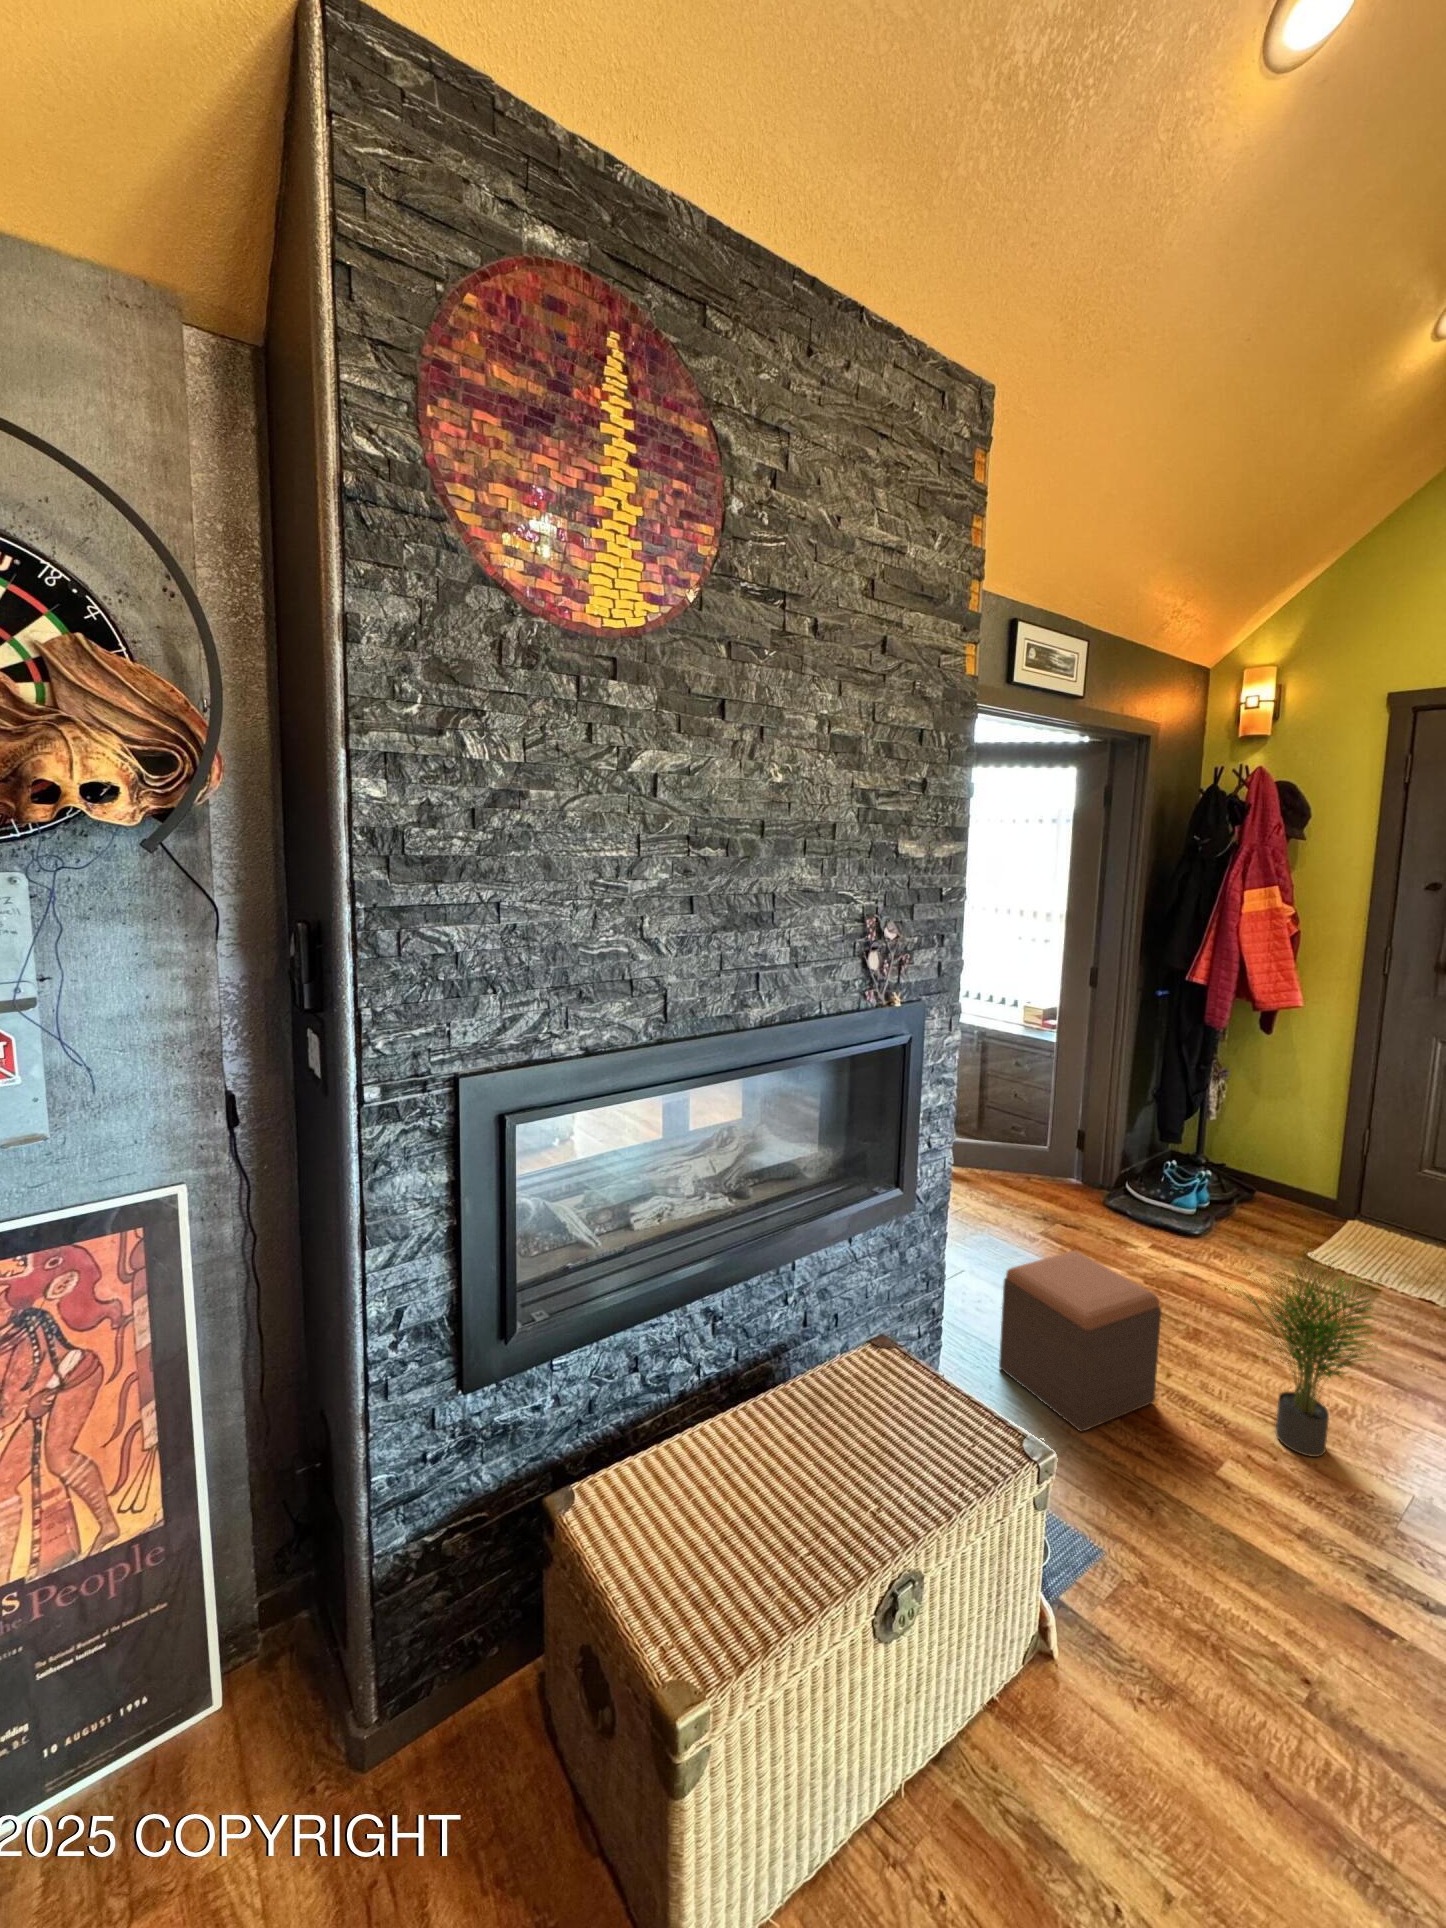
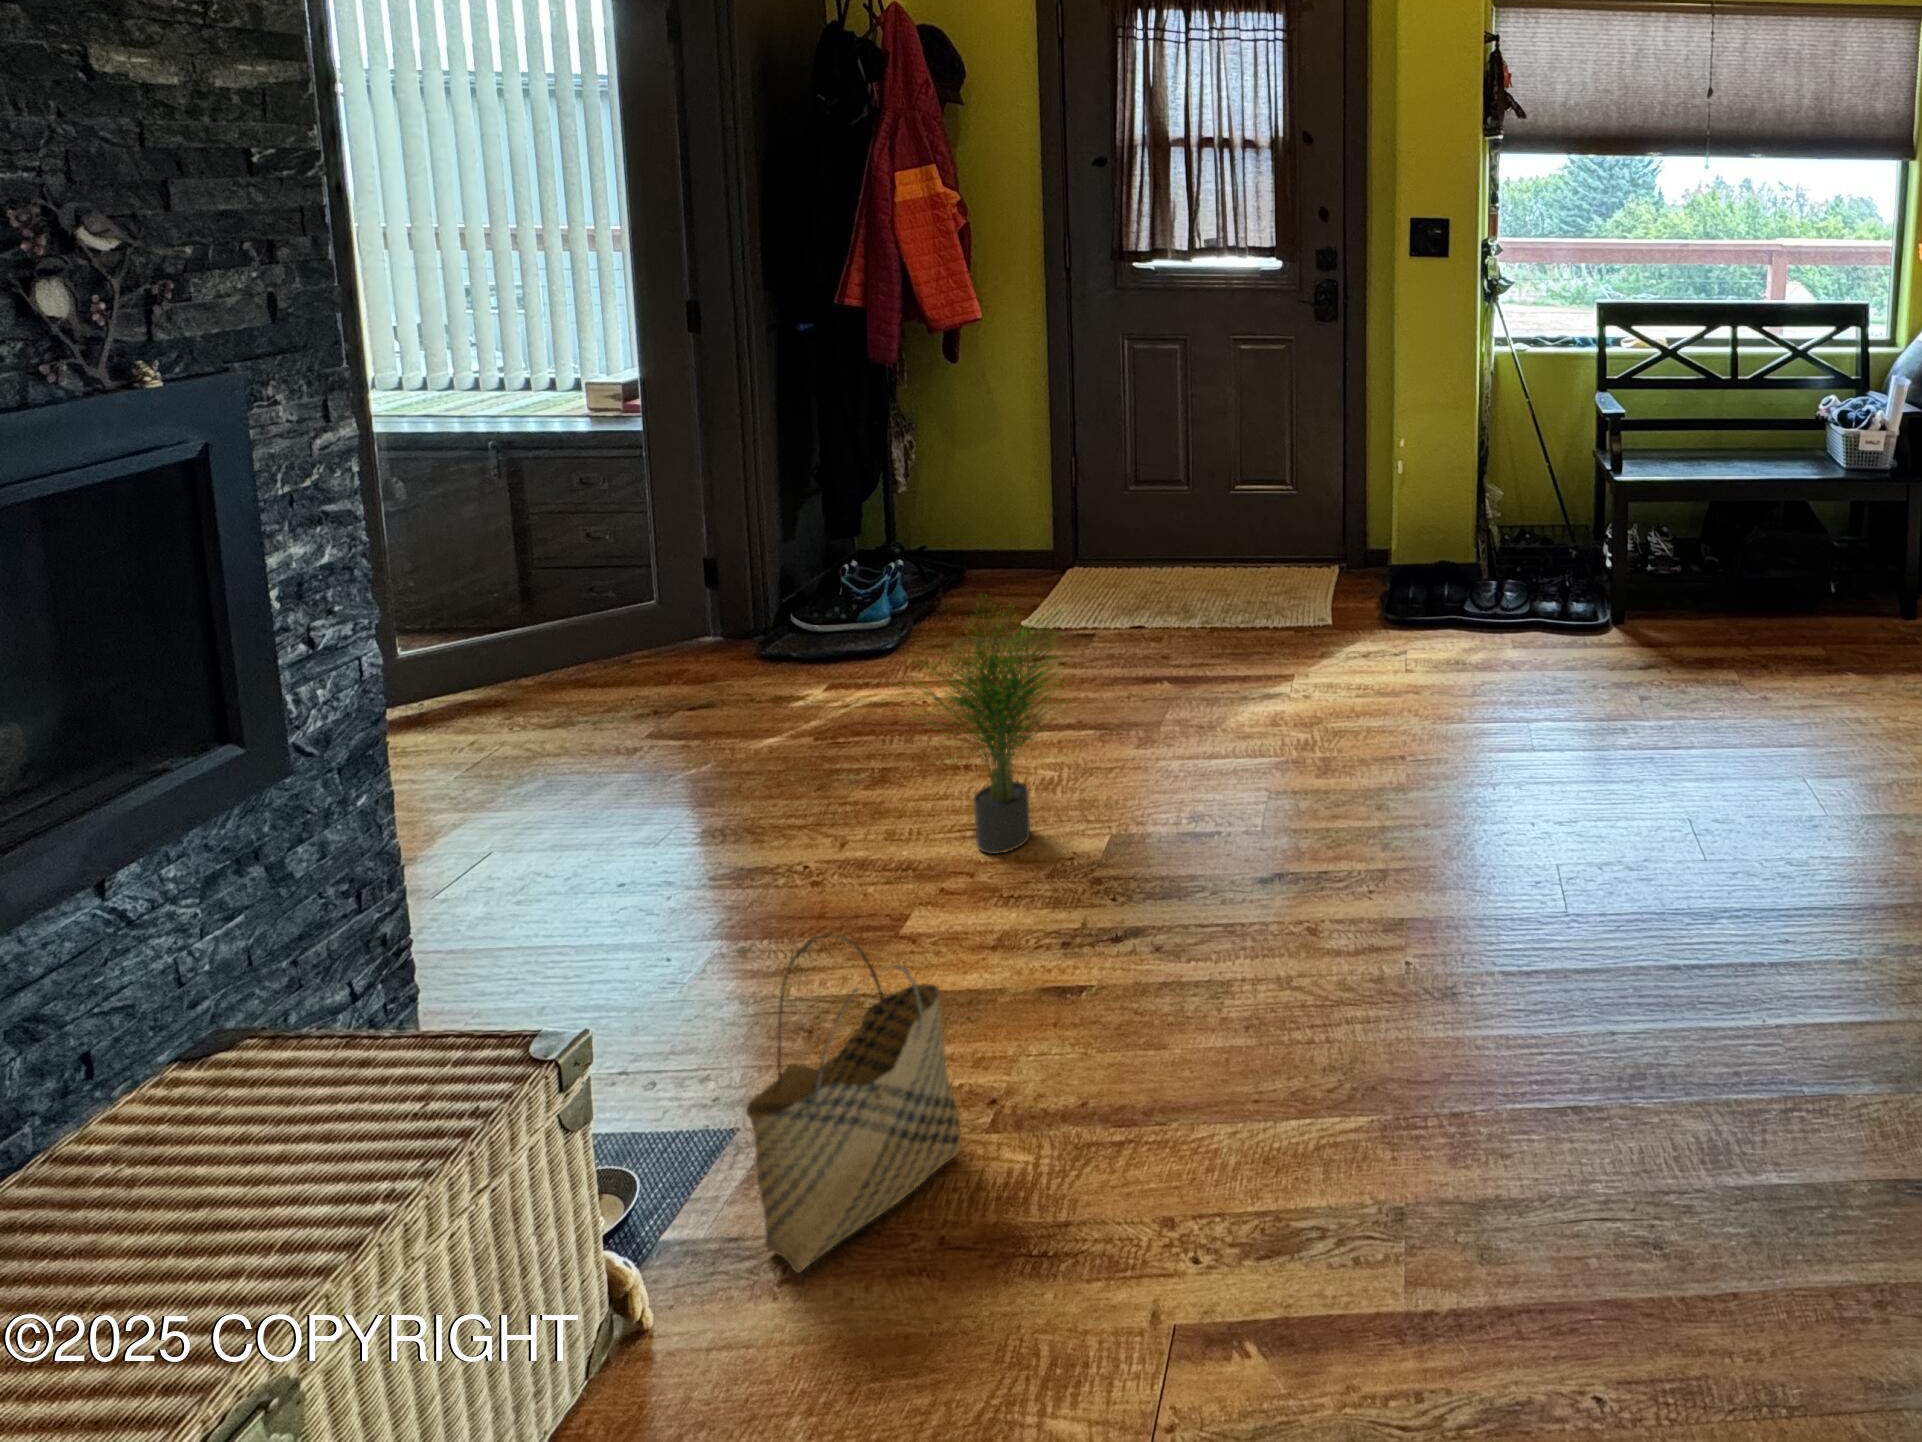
footstool: present [999,1251,1161,1432] -> none [545,731,823,990]
woven basket: none [1125,1466,1278,1708] -> present [746,933,960,1273]

